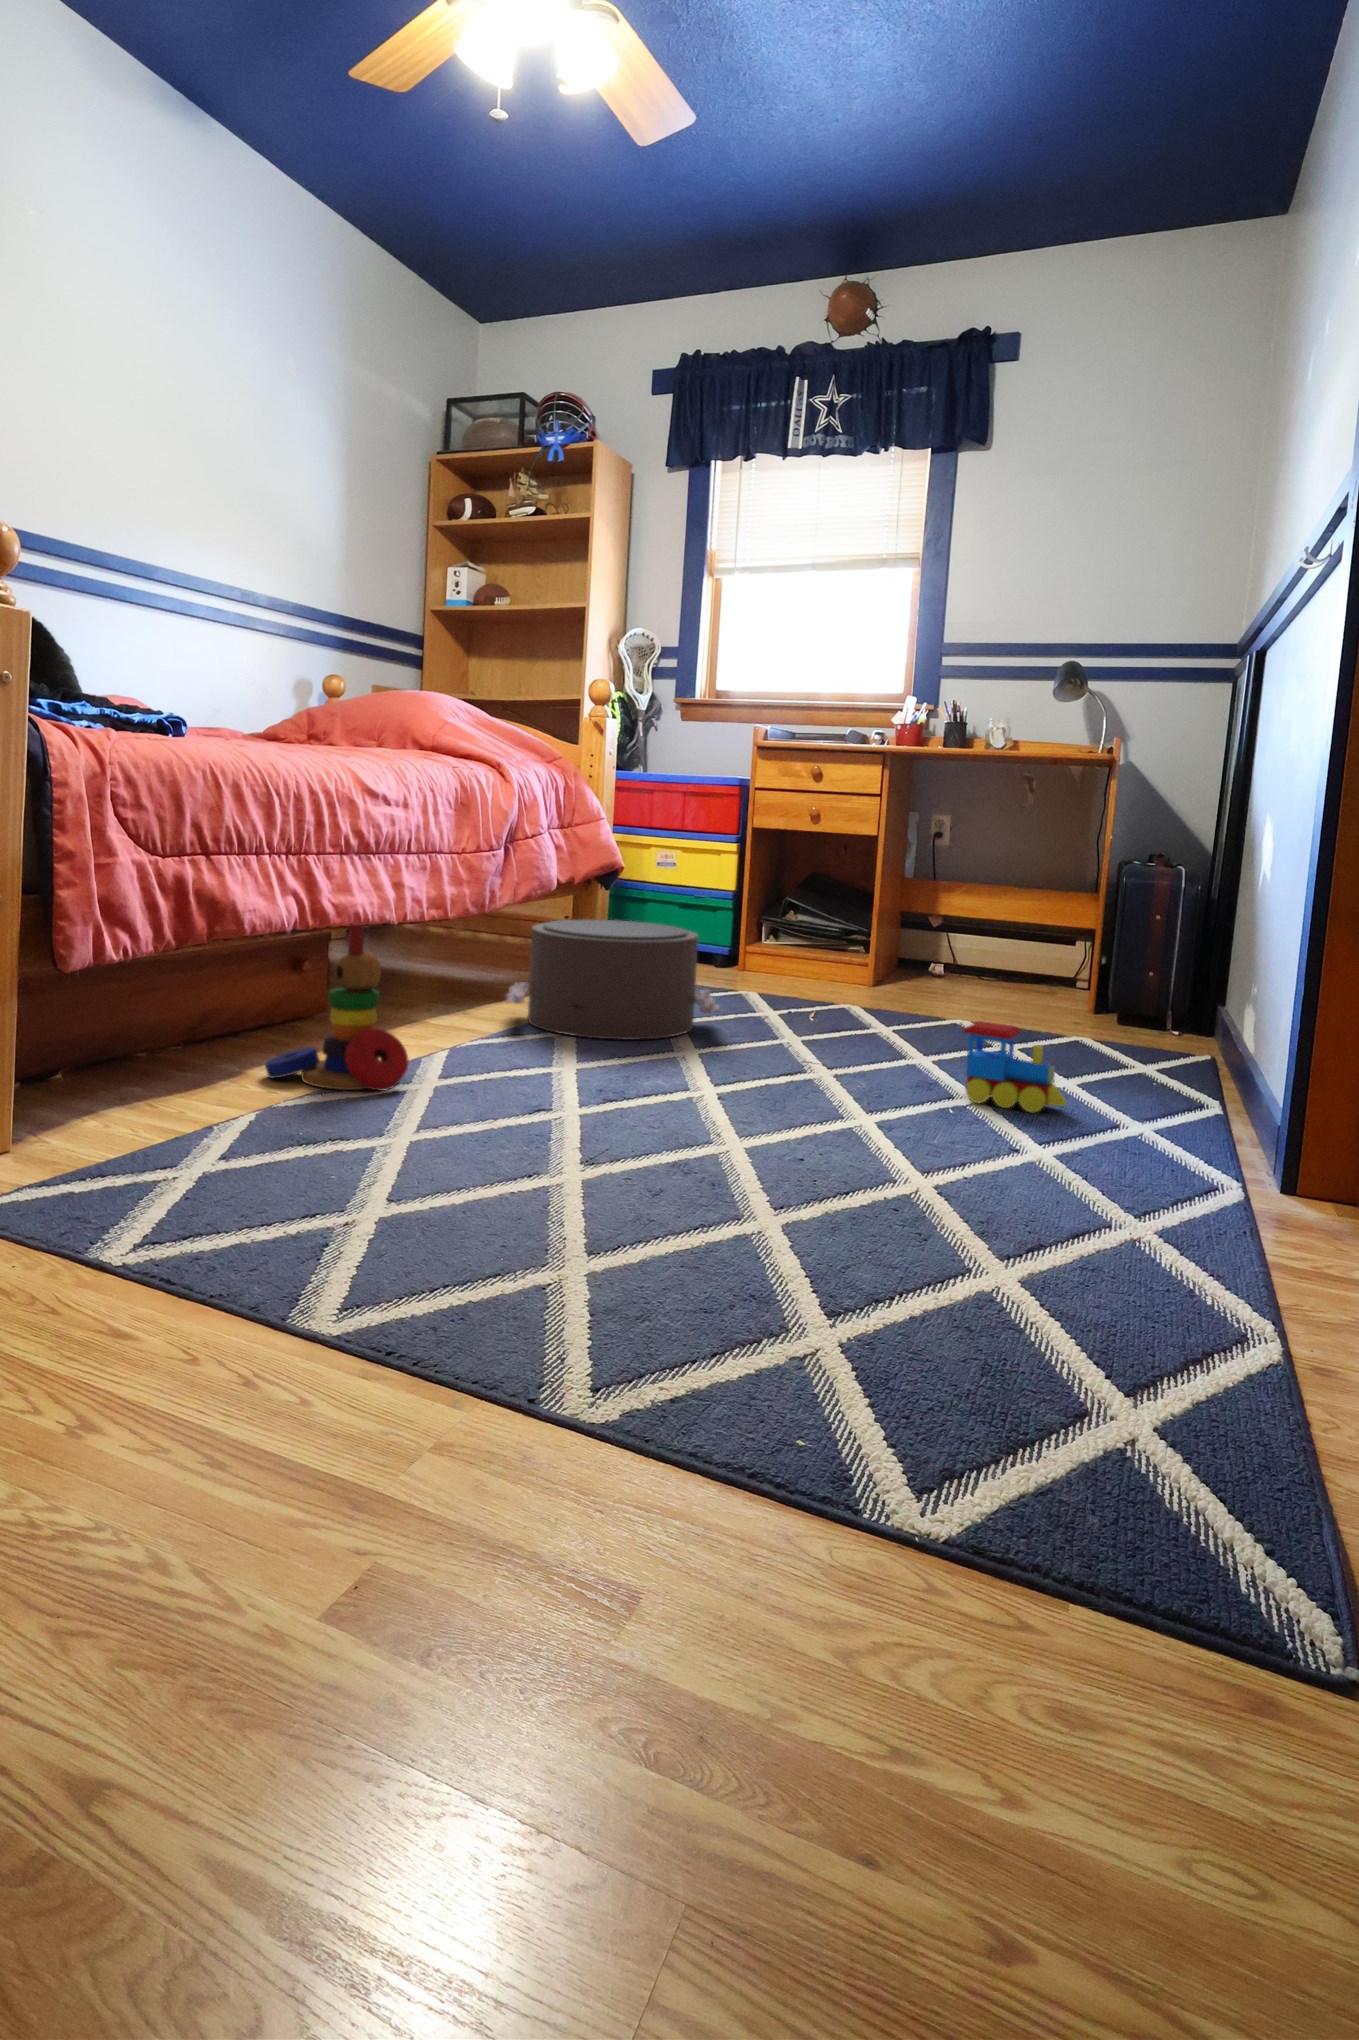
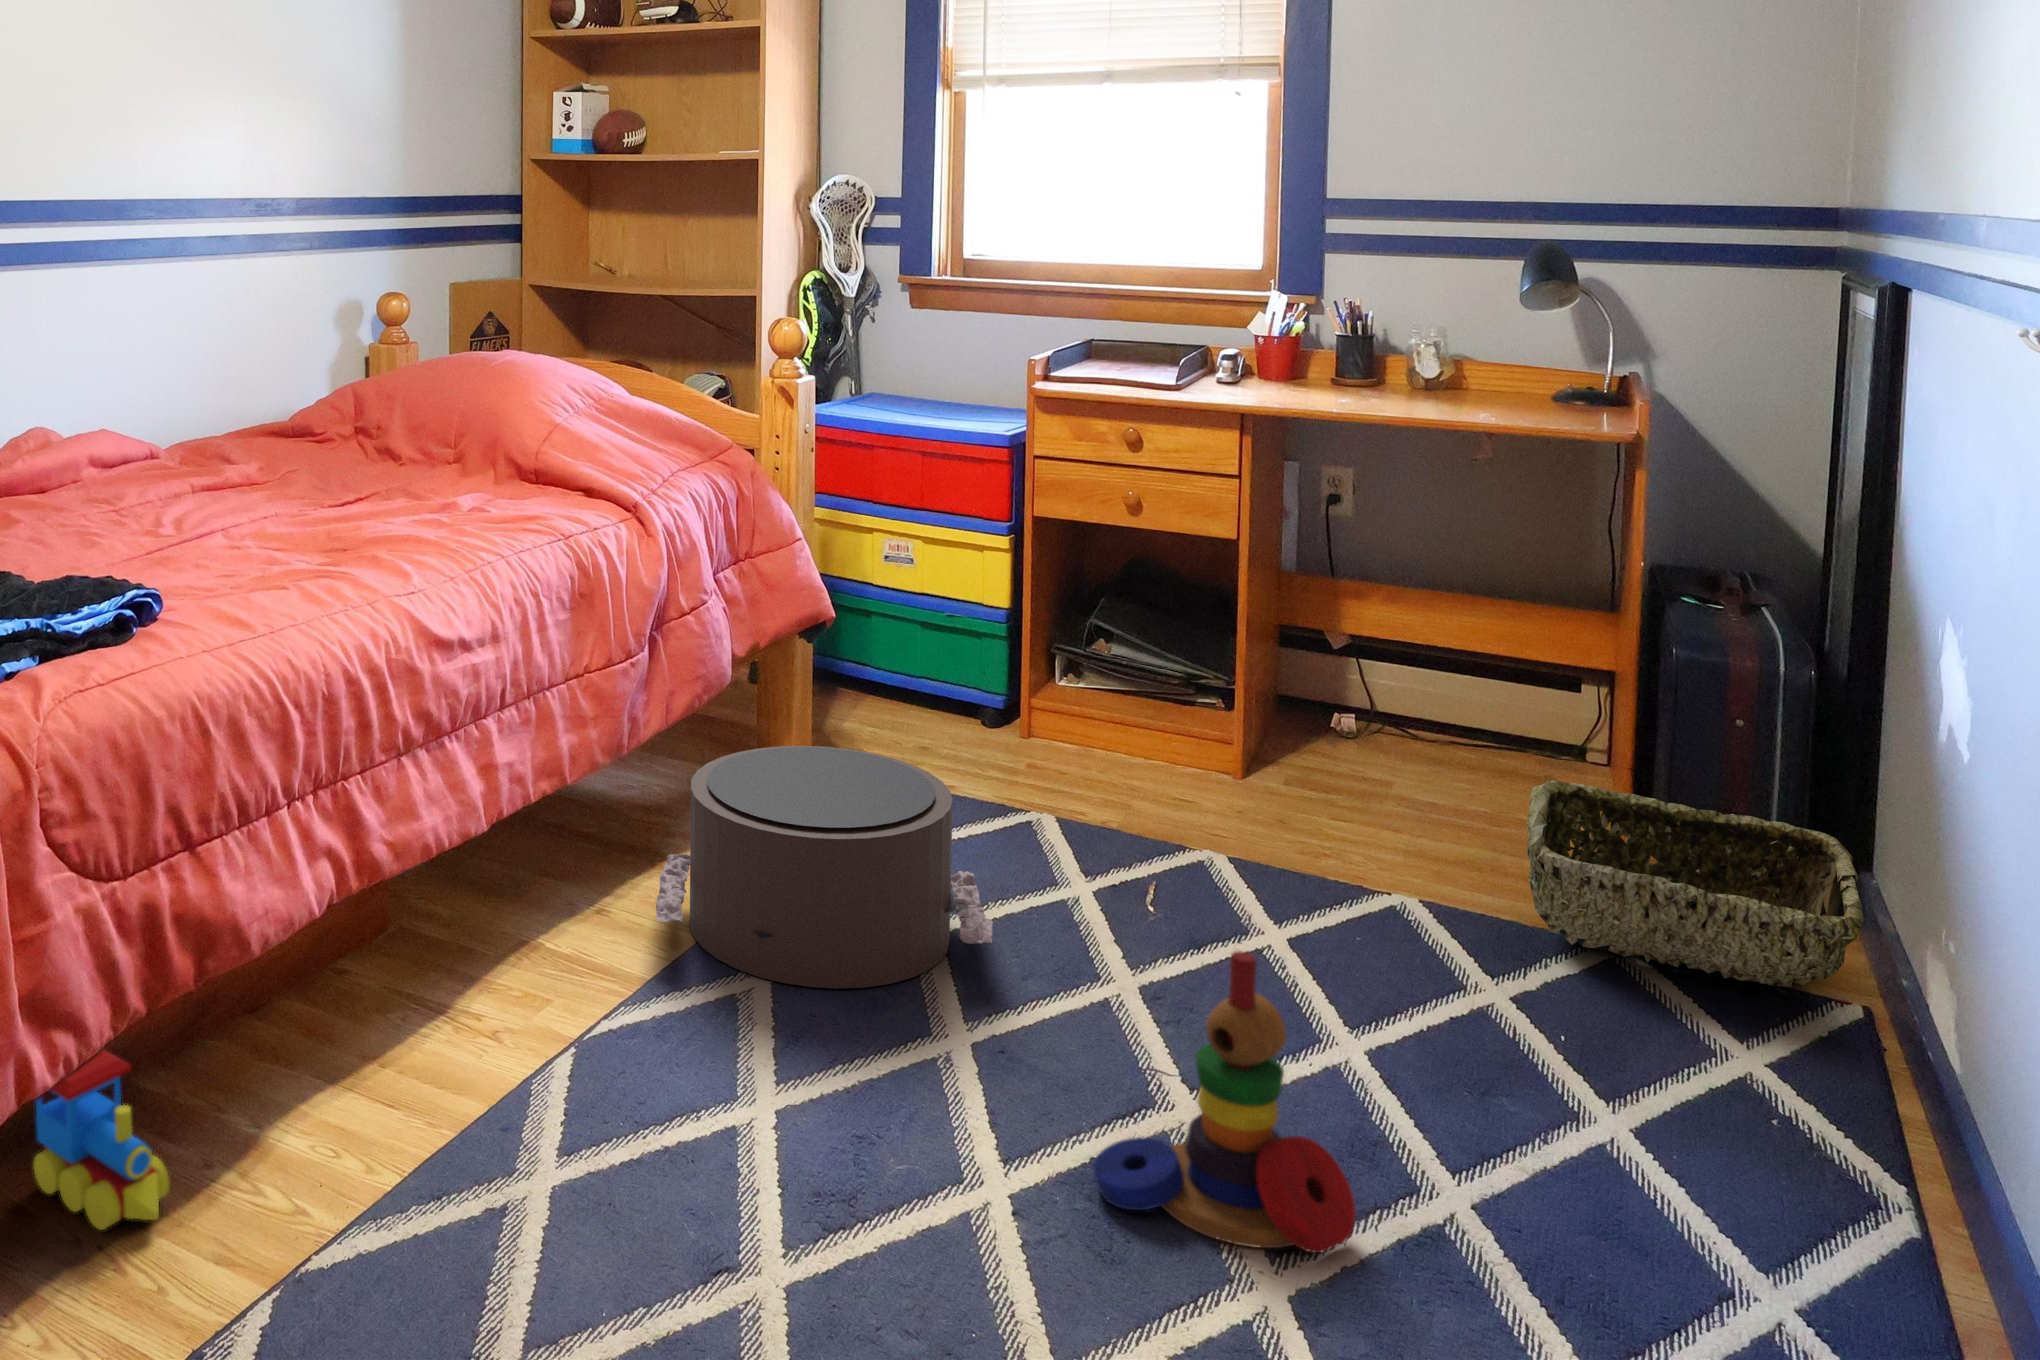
stacking toy: present [265,923,409,1091] -> present [1093,951,1356,1253]
woven basket: none [1034,948,1210,1046] -> present [1526,780,1864,987]
toy train: present [963,1021,1067,1113] -> present [34,1051,169,1230]

